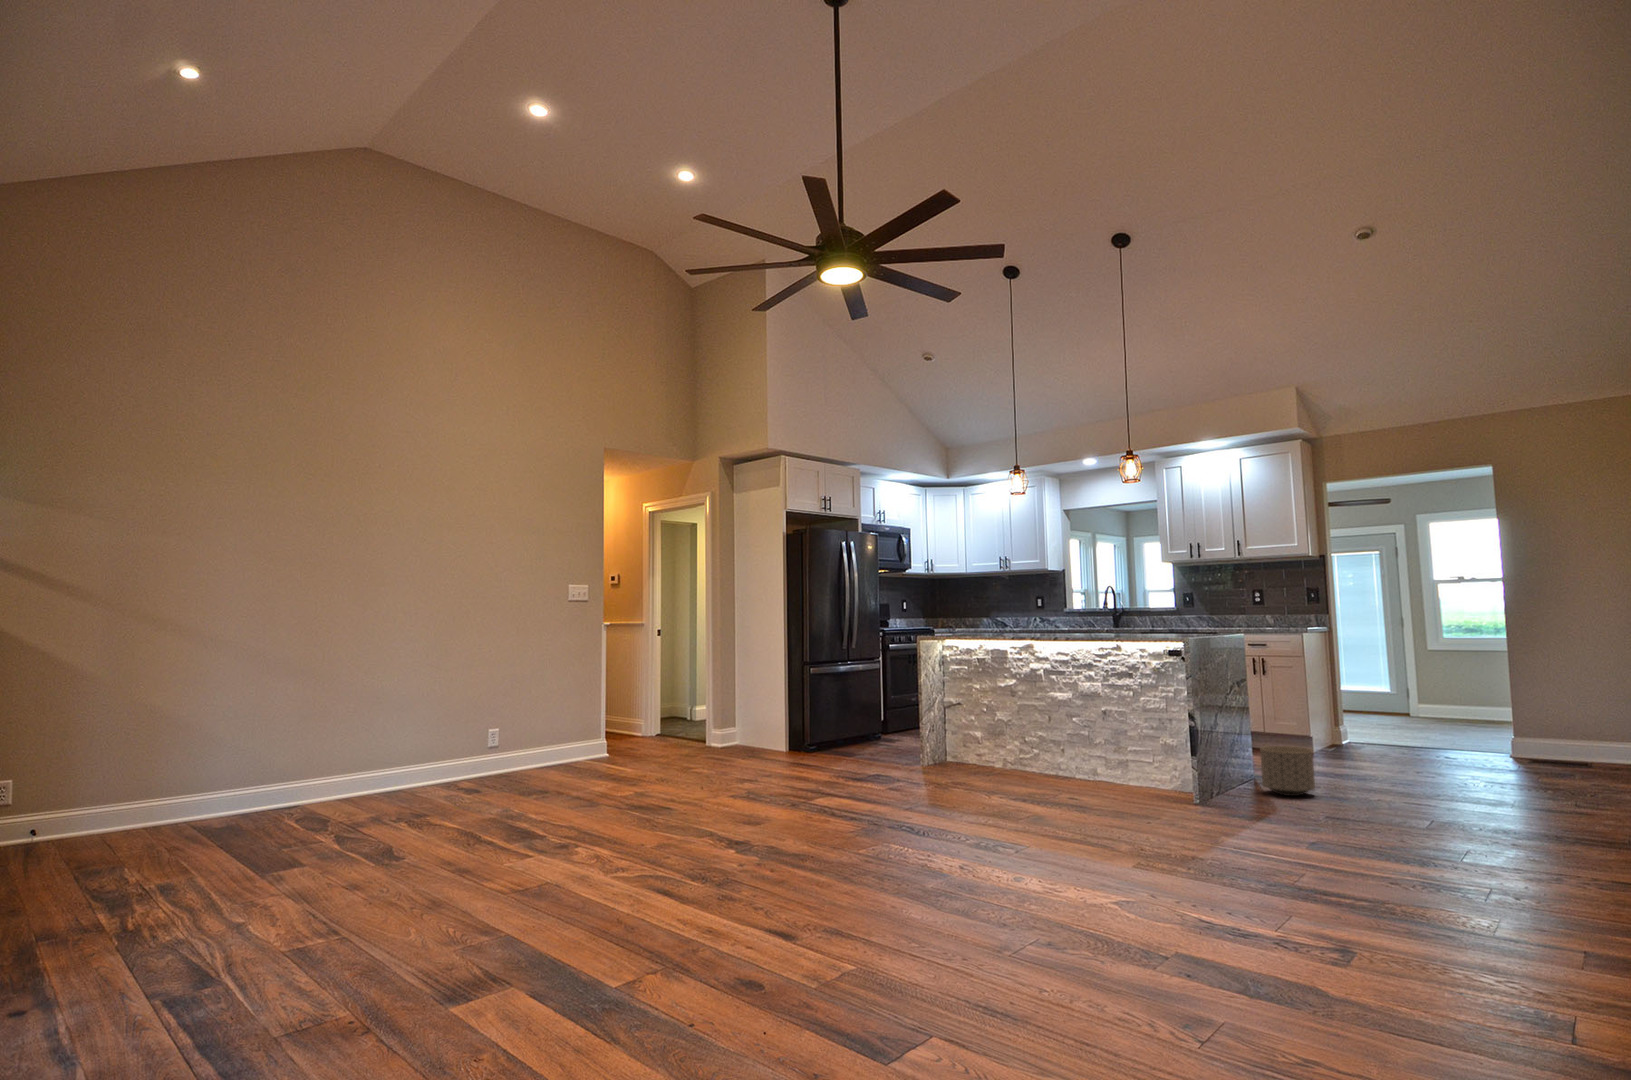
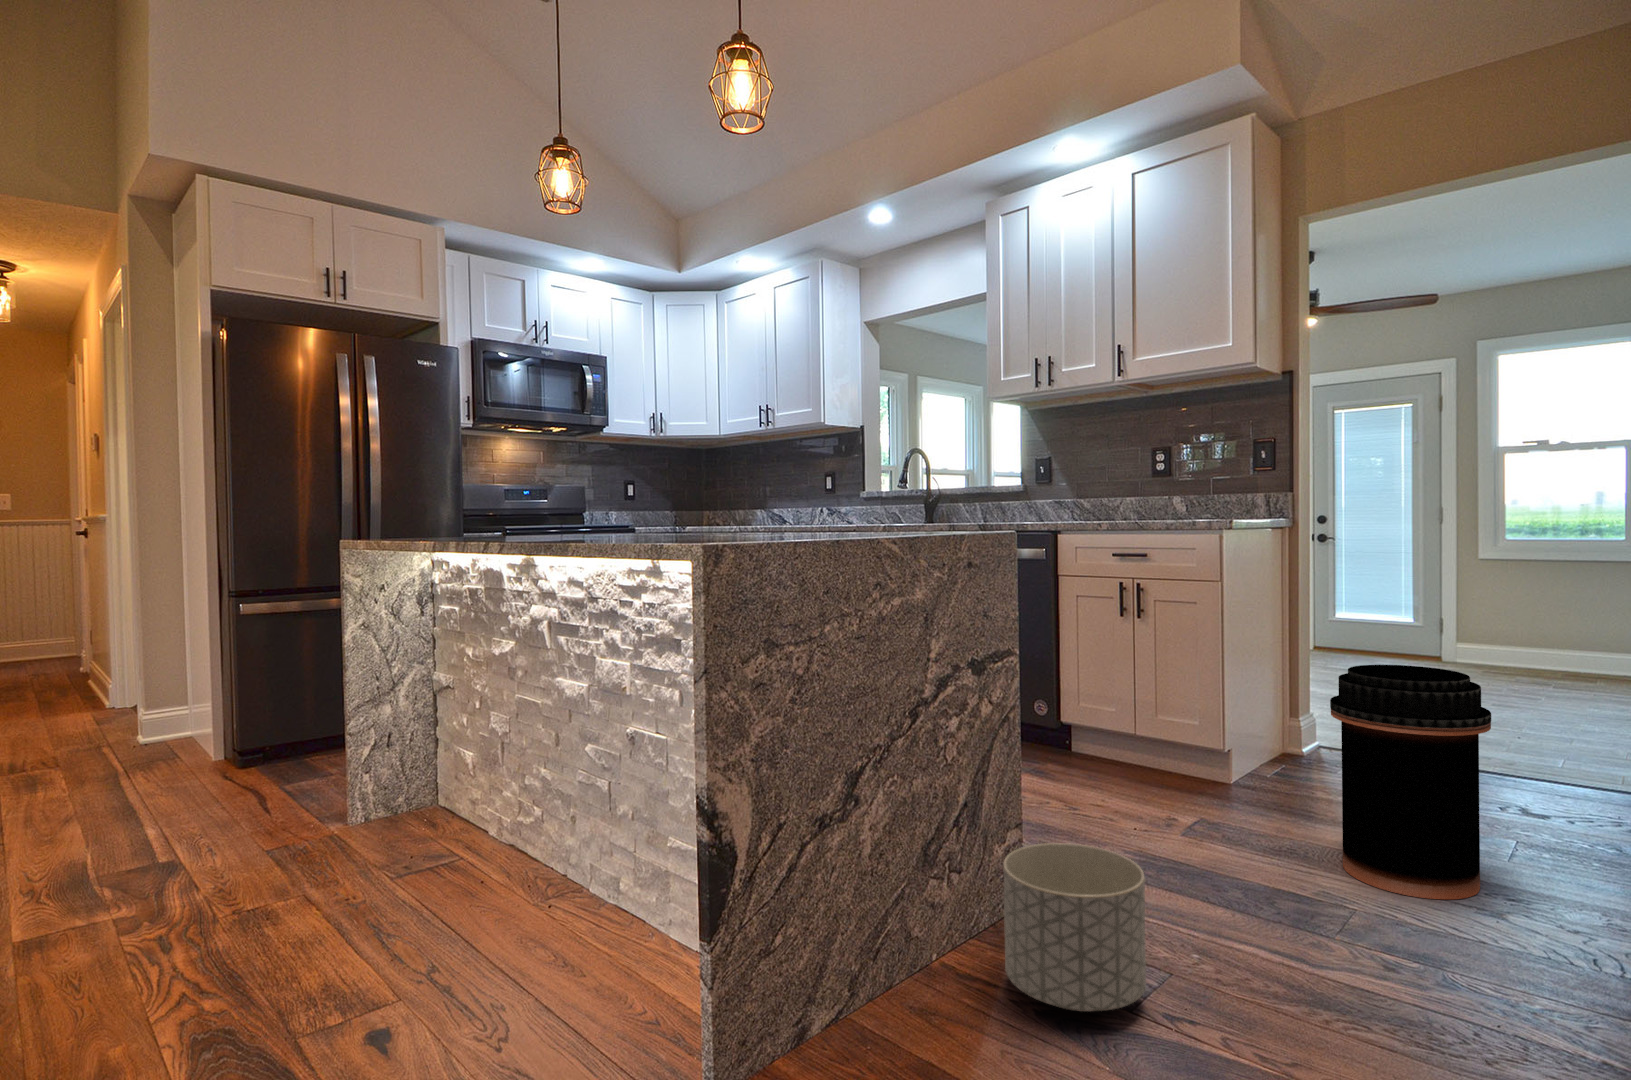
trash can: none [1362,689,1428,779] -> present [1330,665,1491,899]

